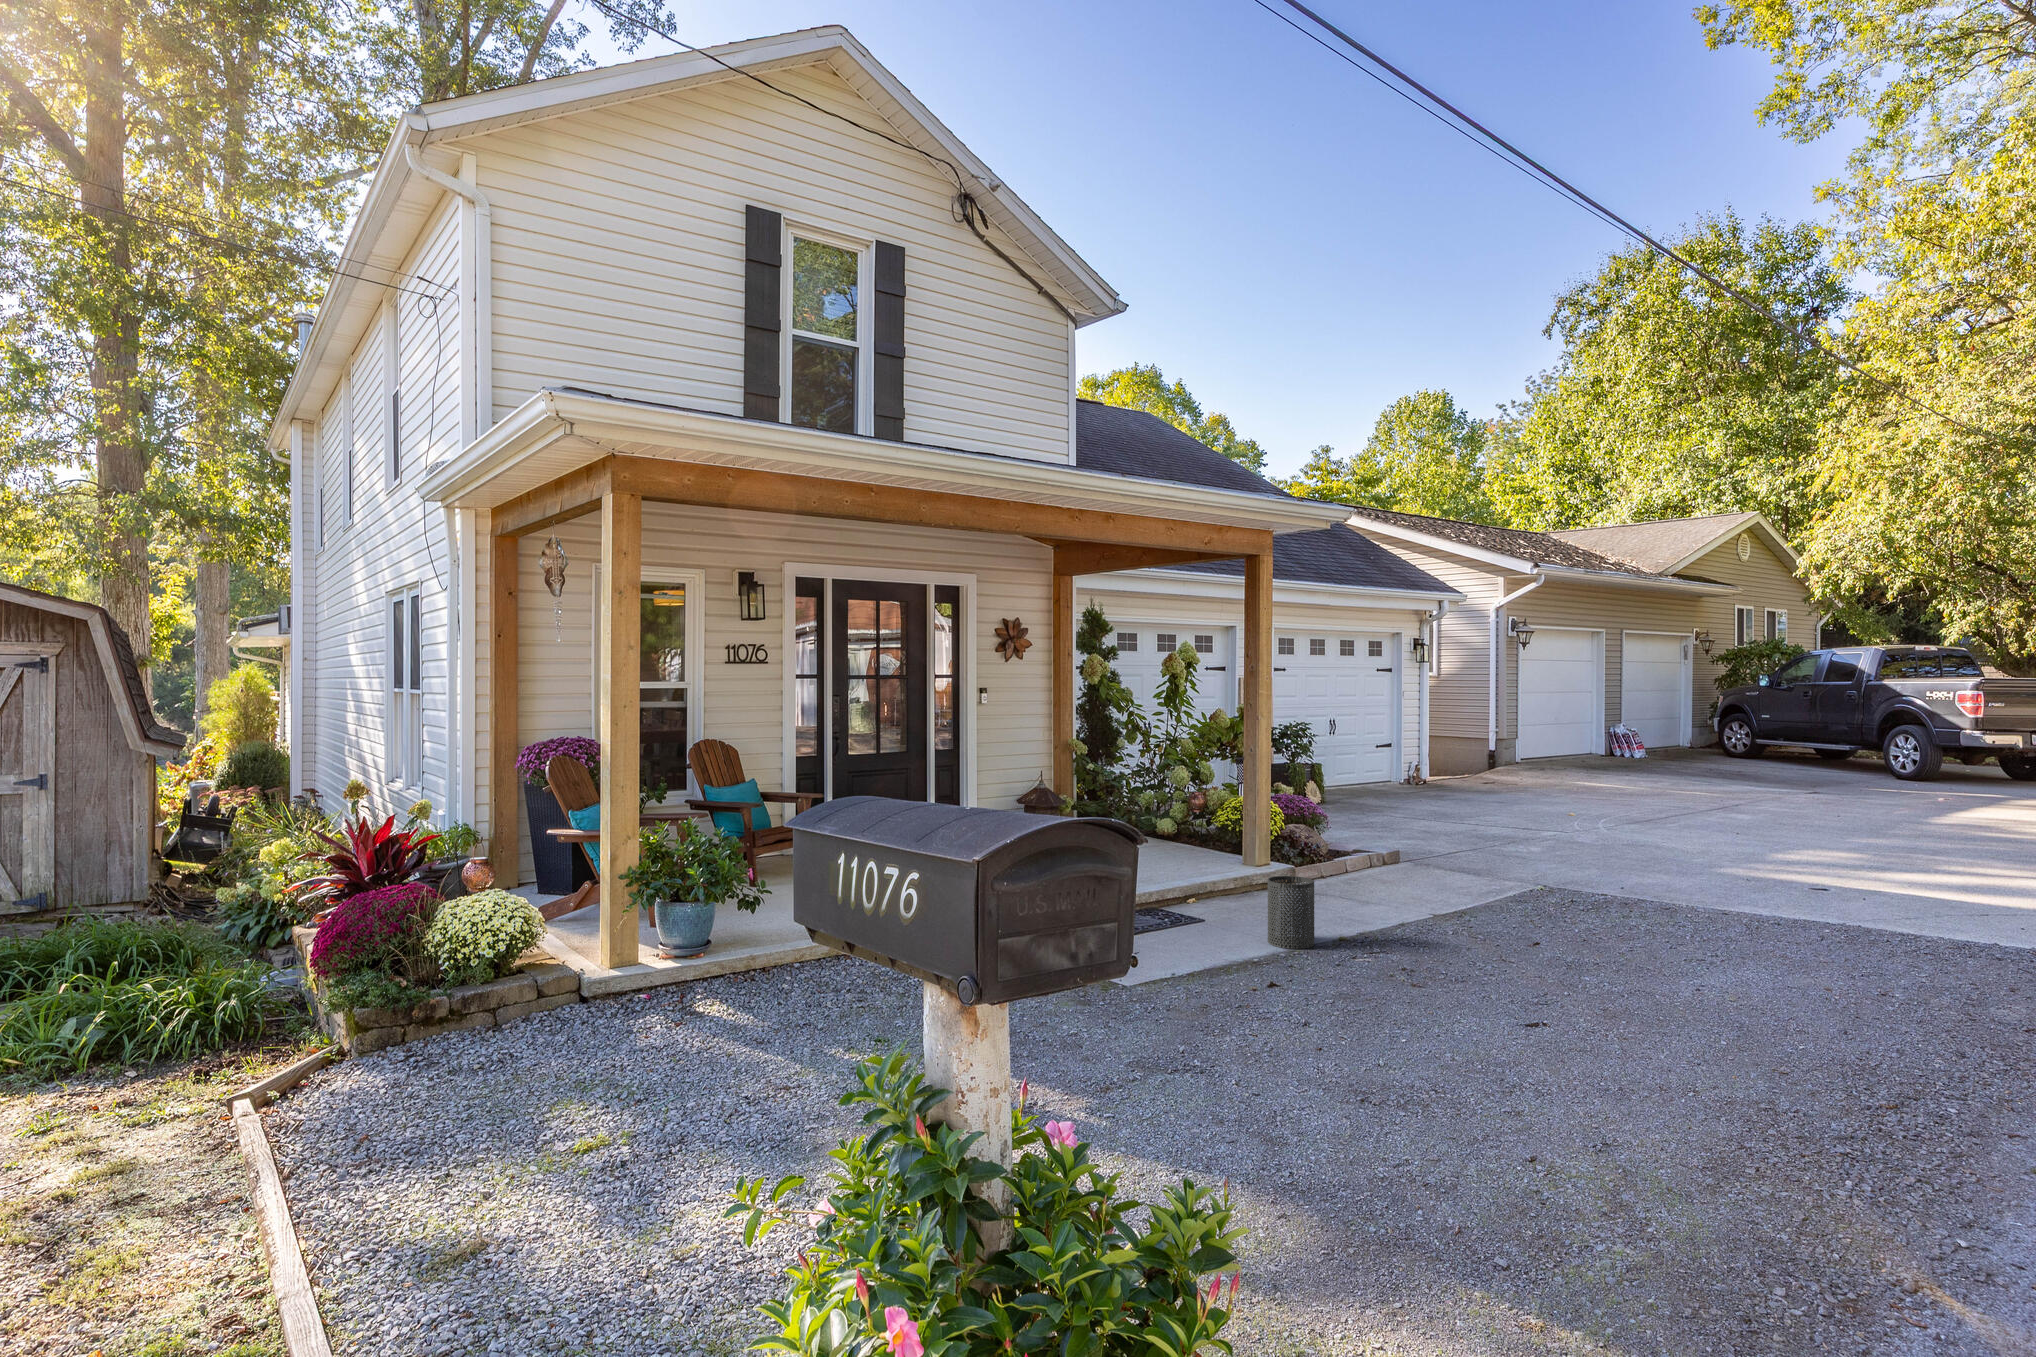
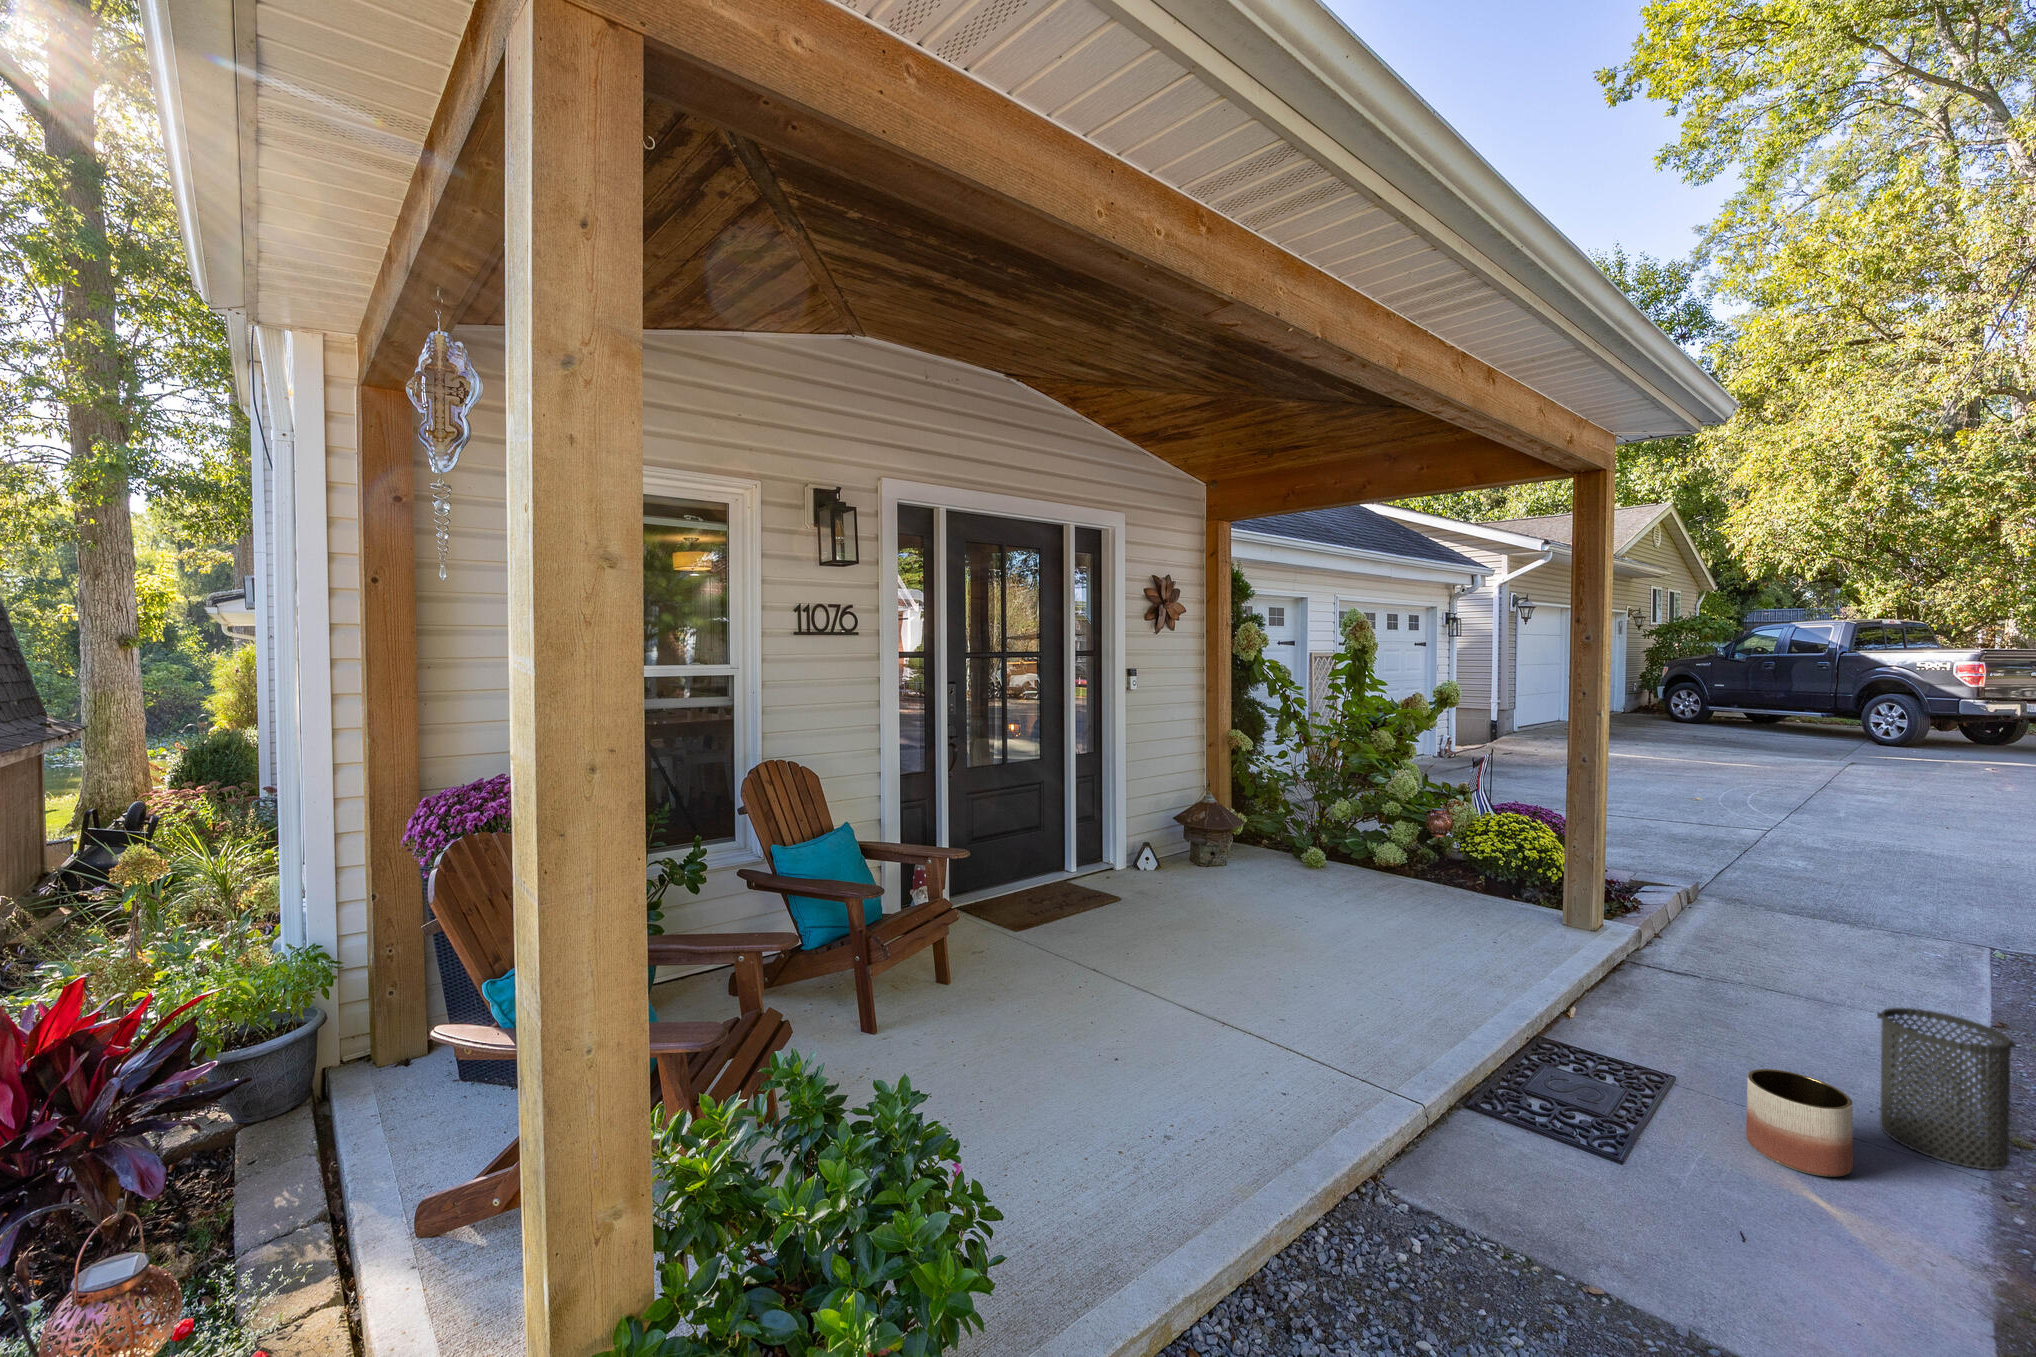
planter: none [1185,904,1225,948] -> present [1746,1069,1853,1177]

